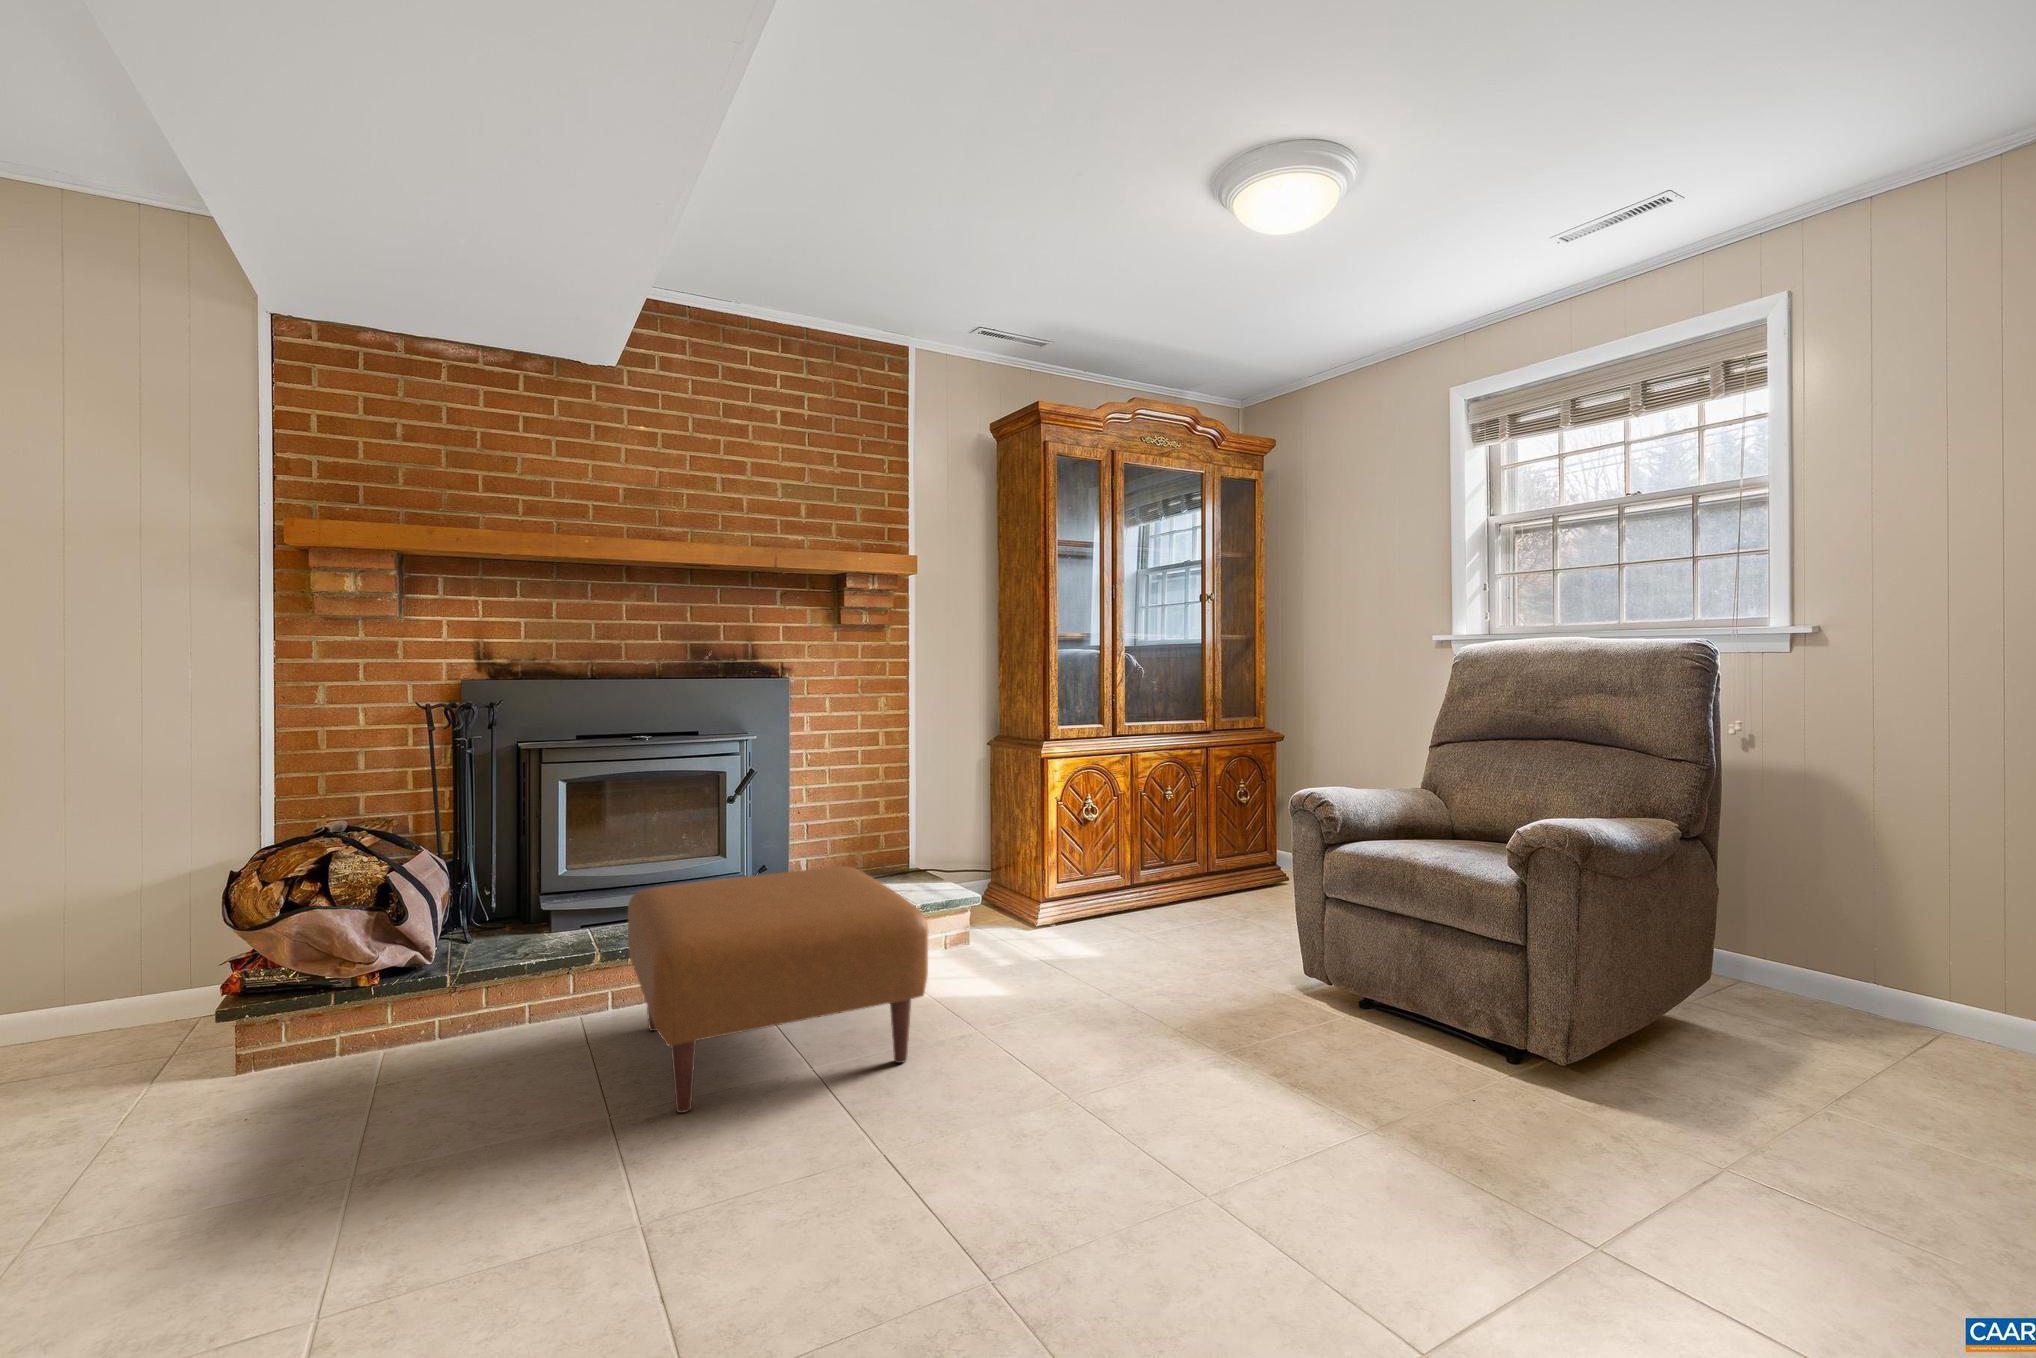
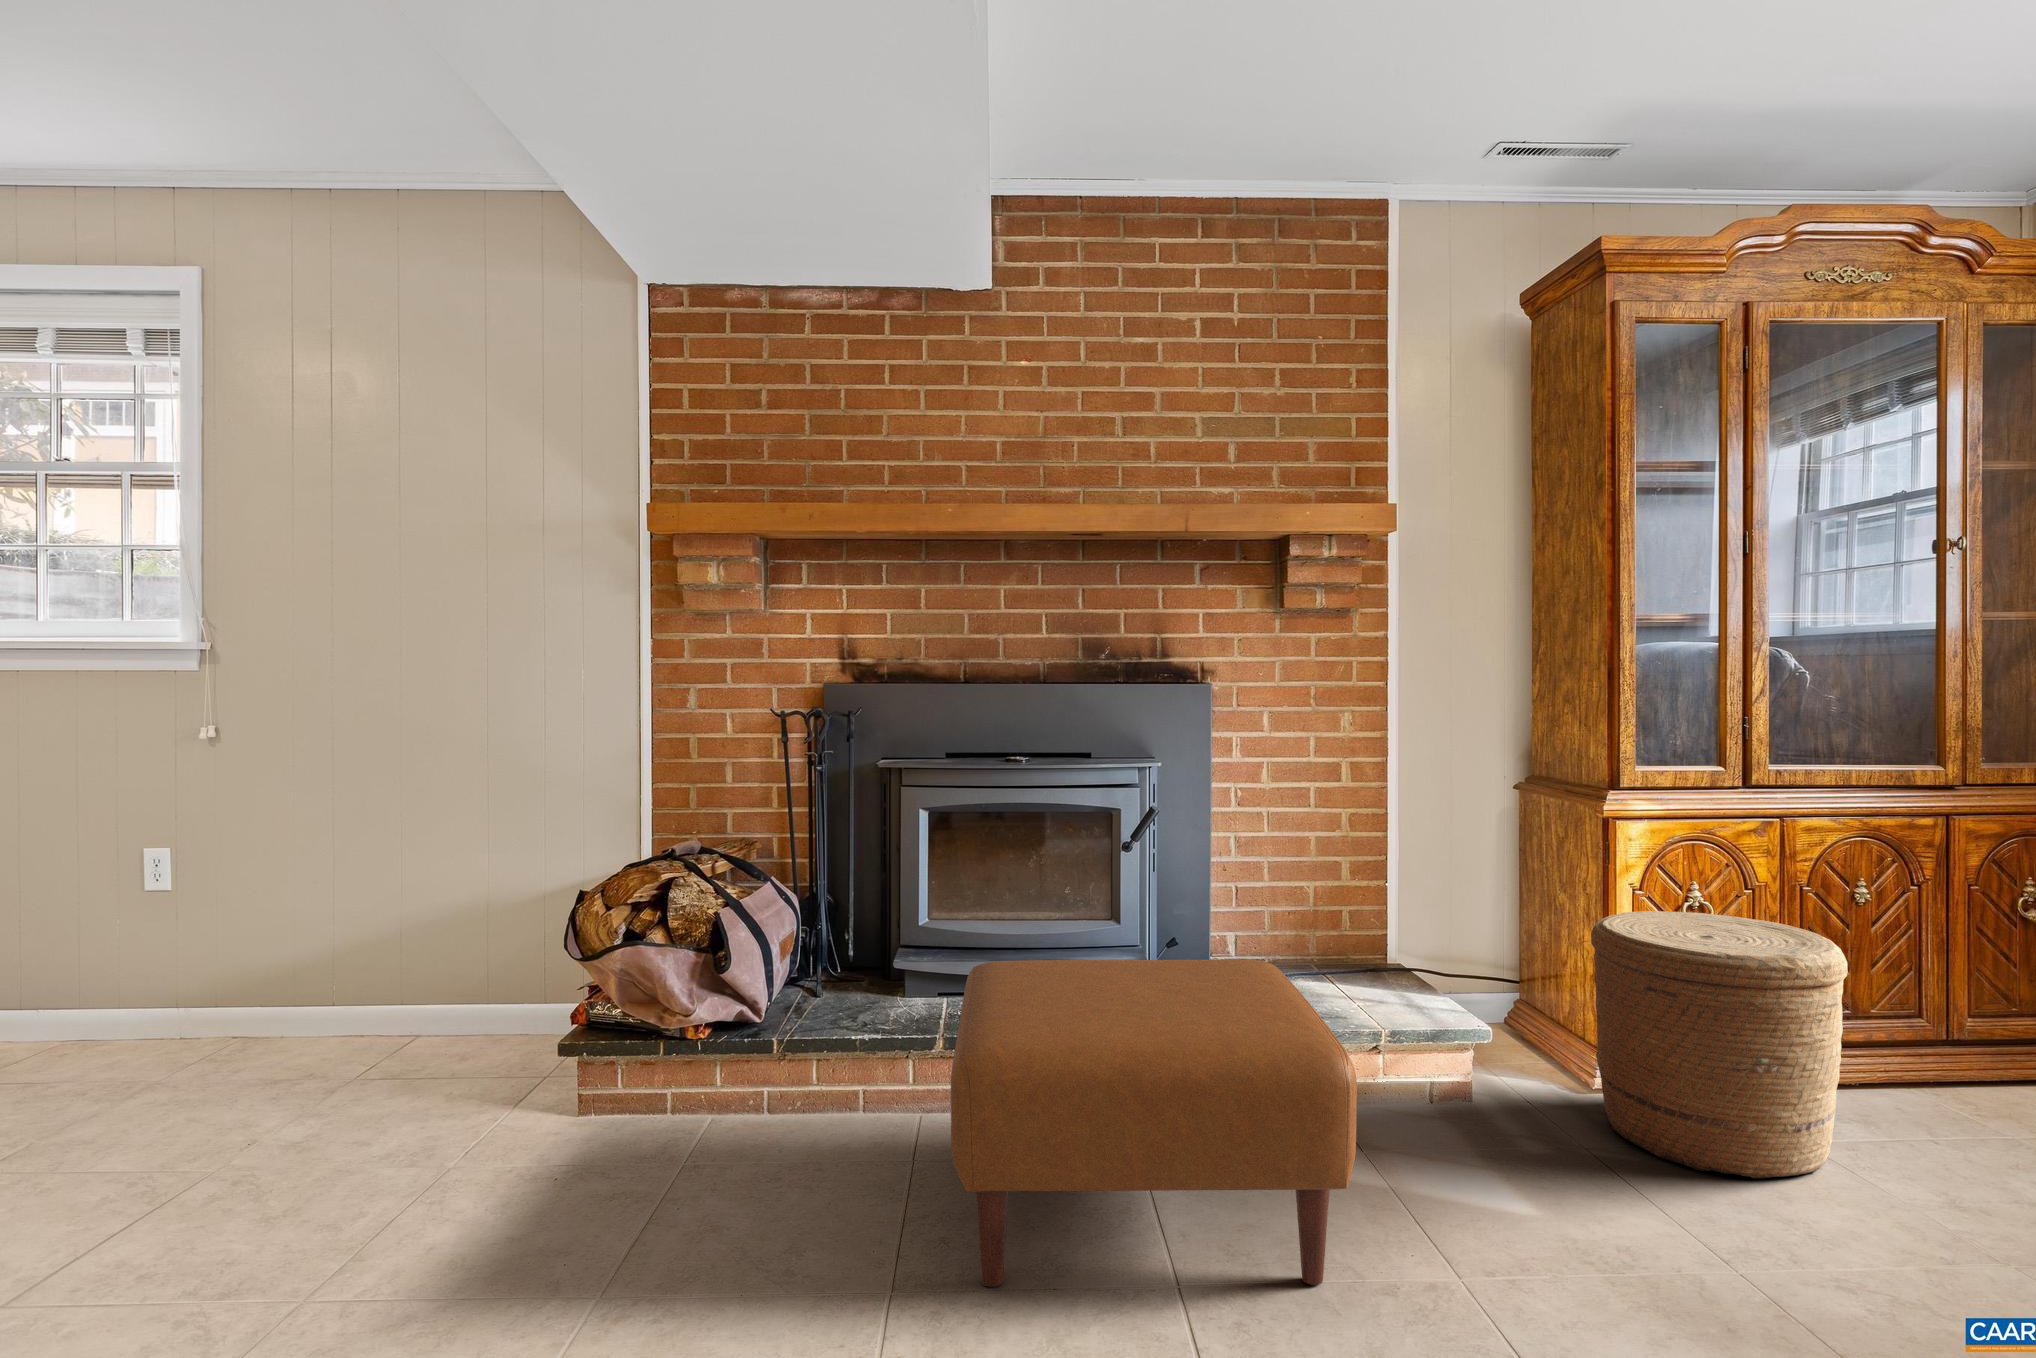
woven basket: none [1038,812,1168,960] -> present [1591,911,1848,1179]

